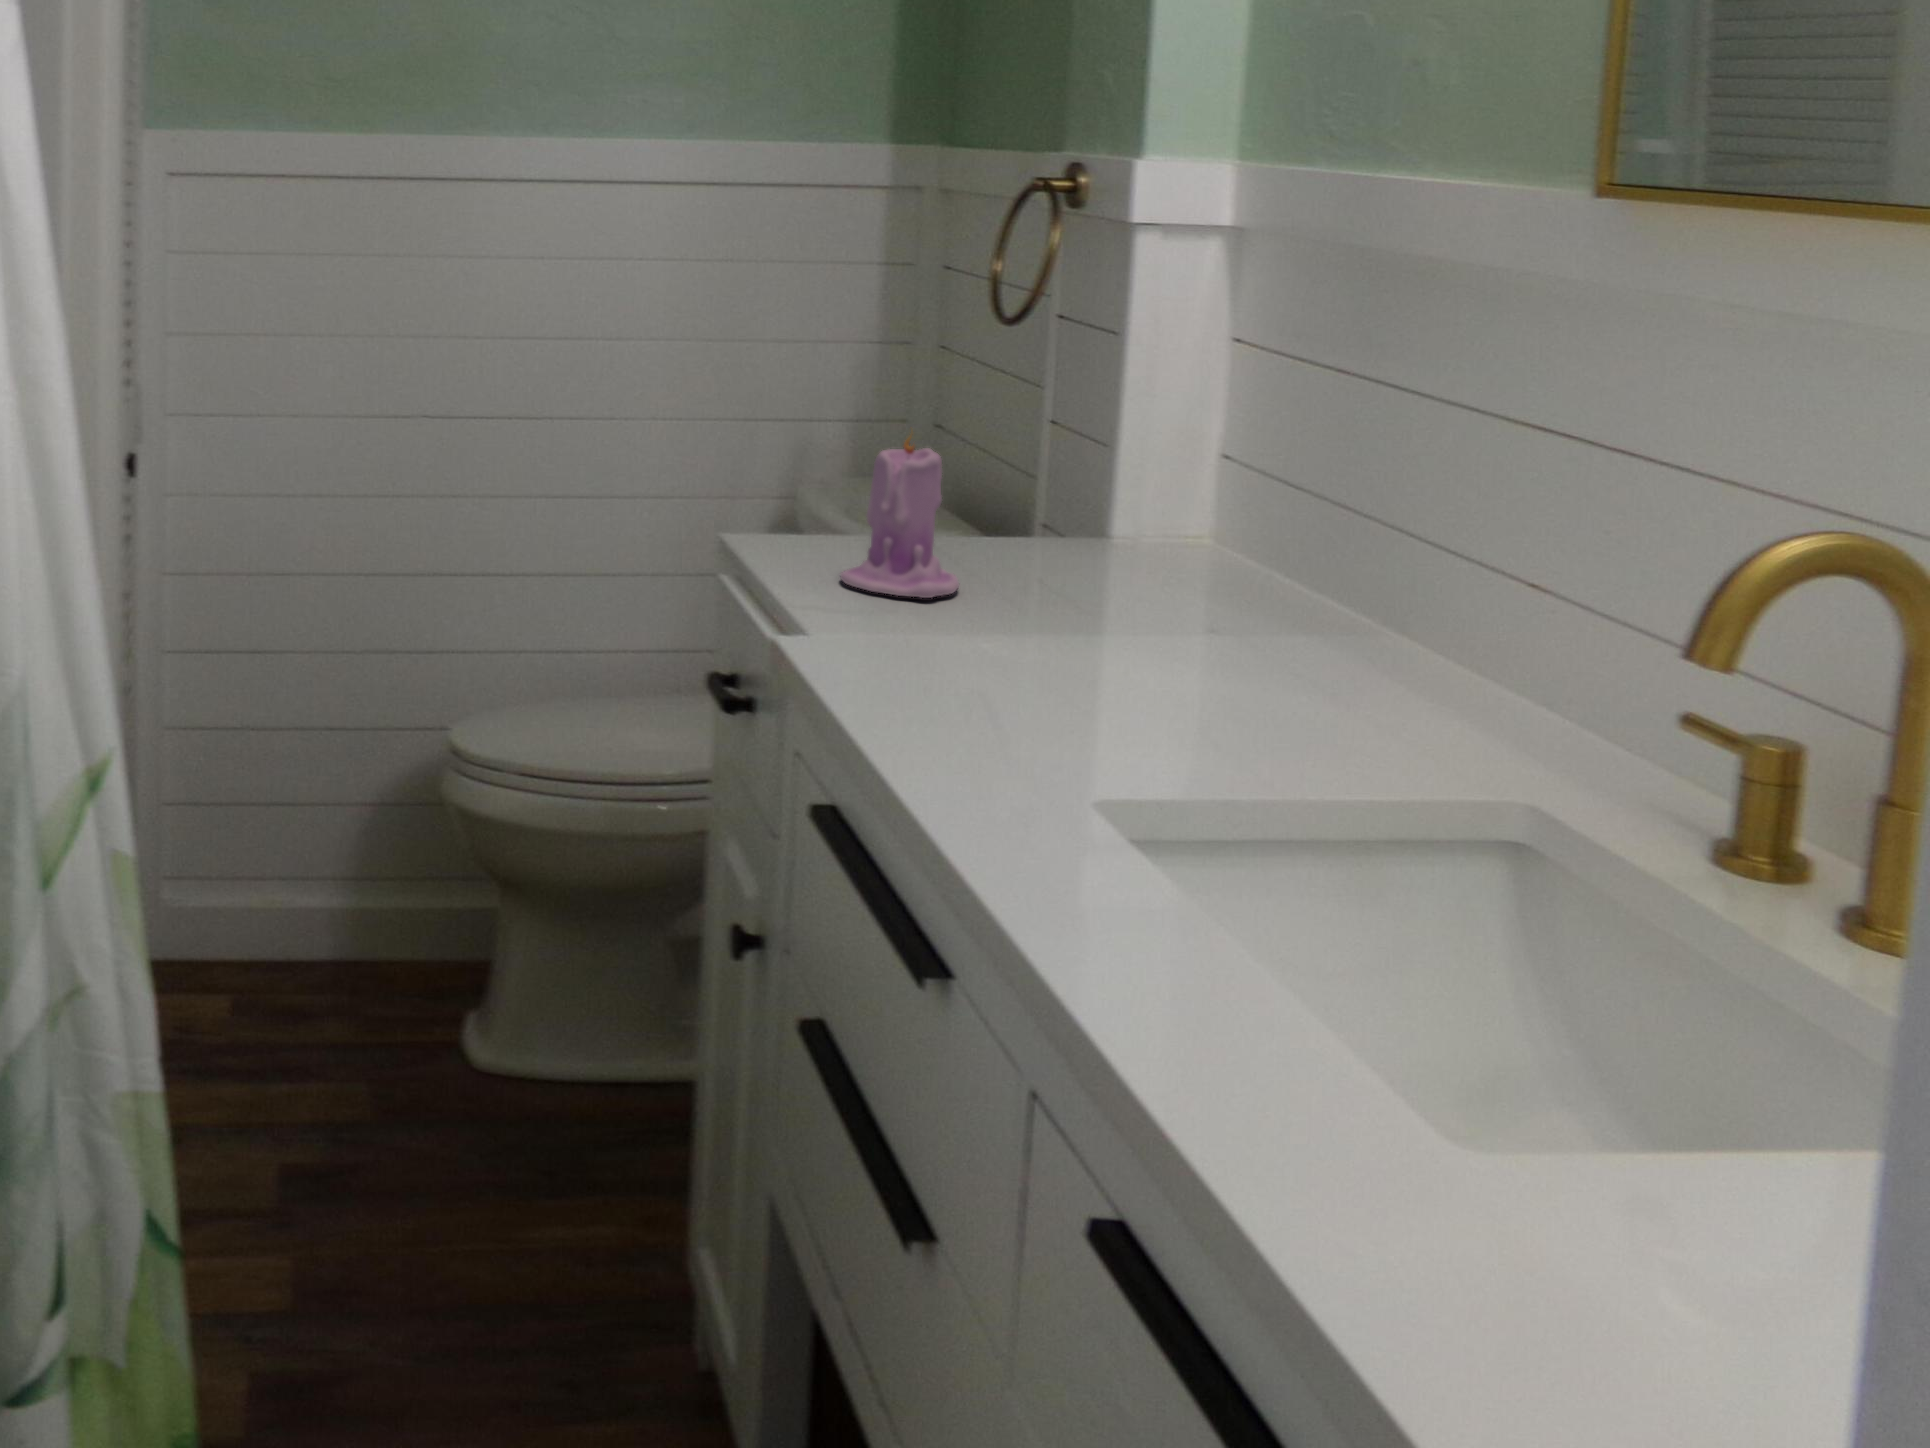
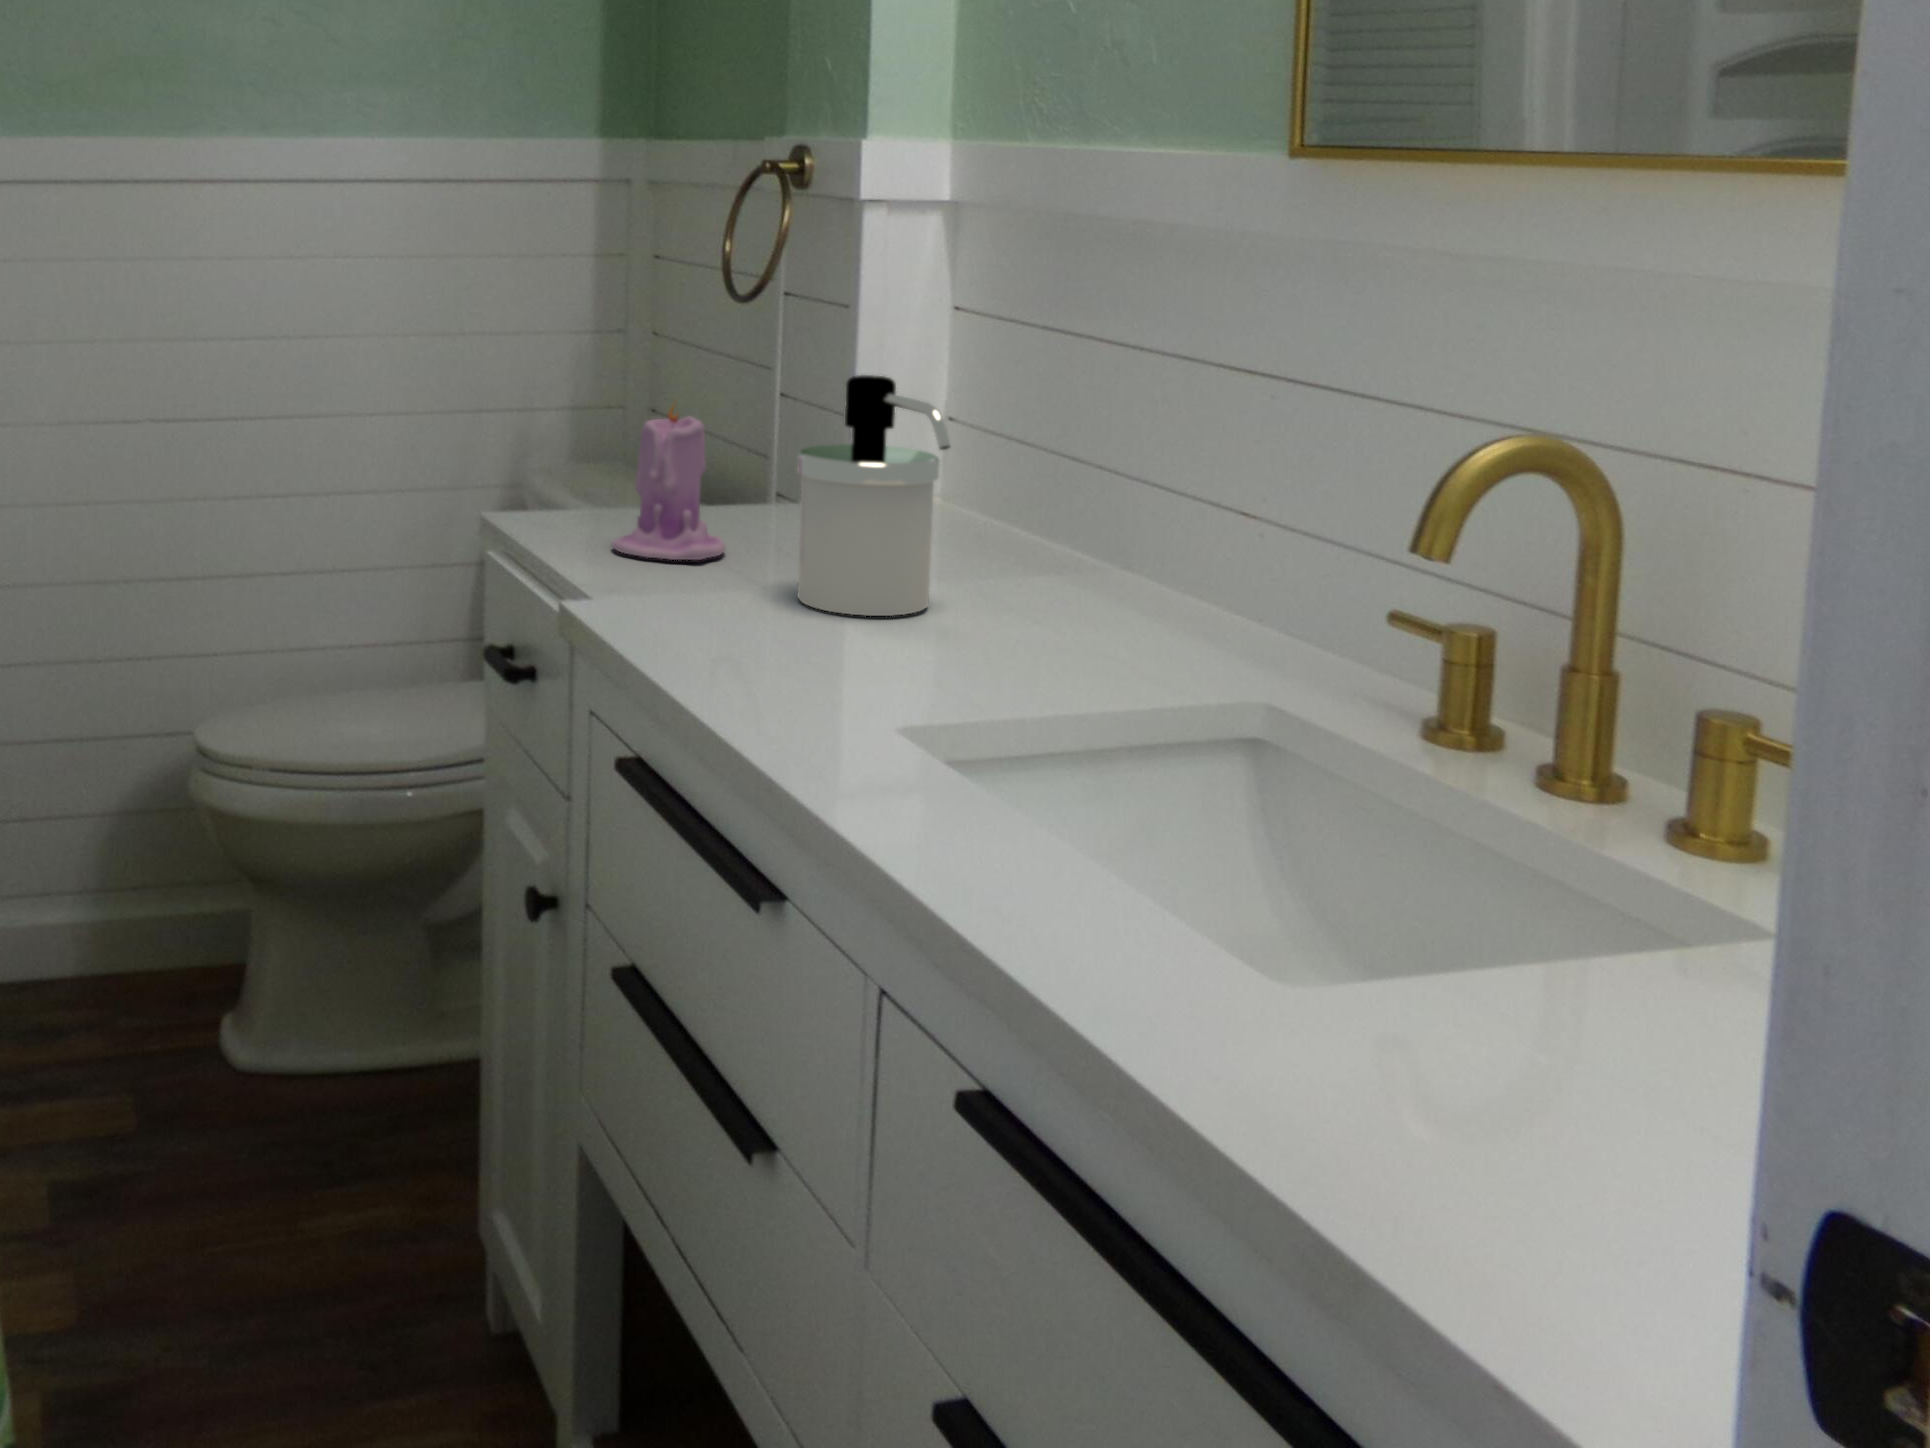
soap dispenser: none [1025,417,1191,673] -> present [797,375,951,616]

